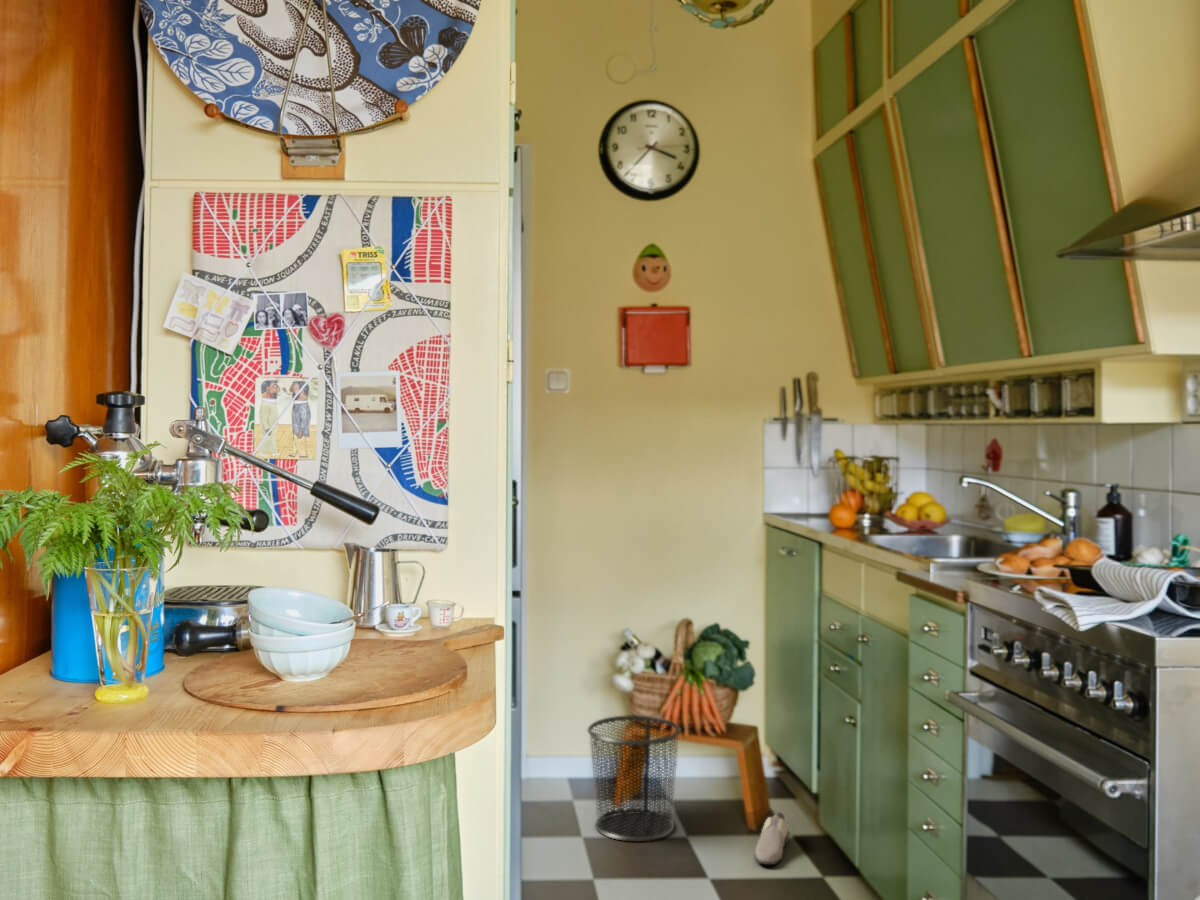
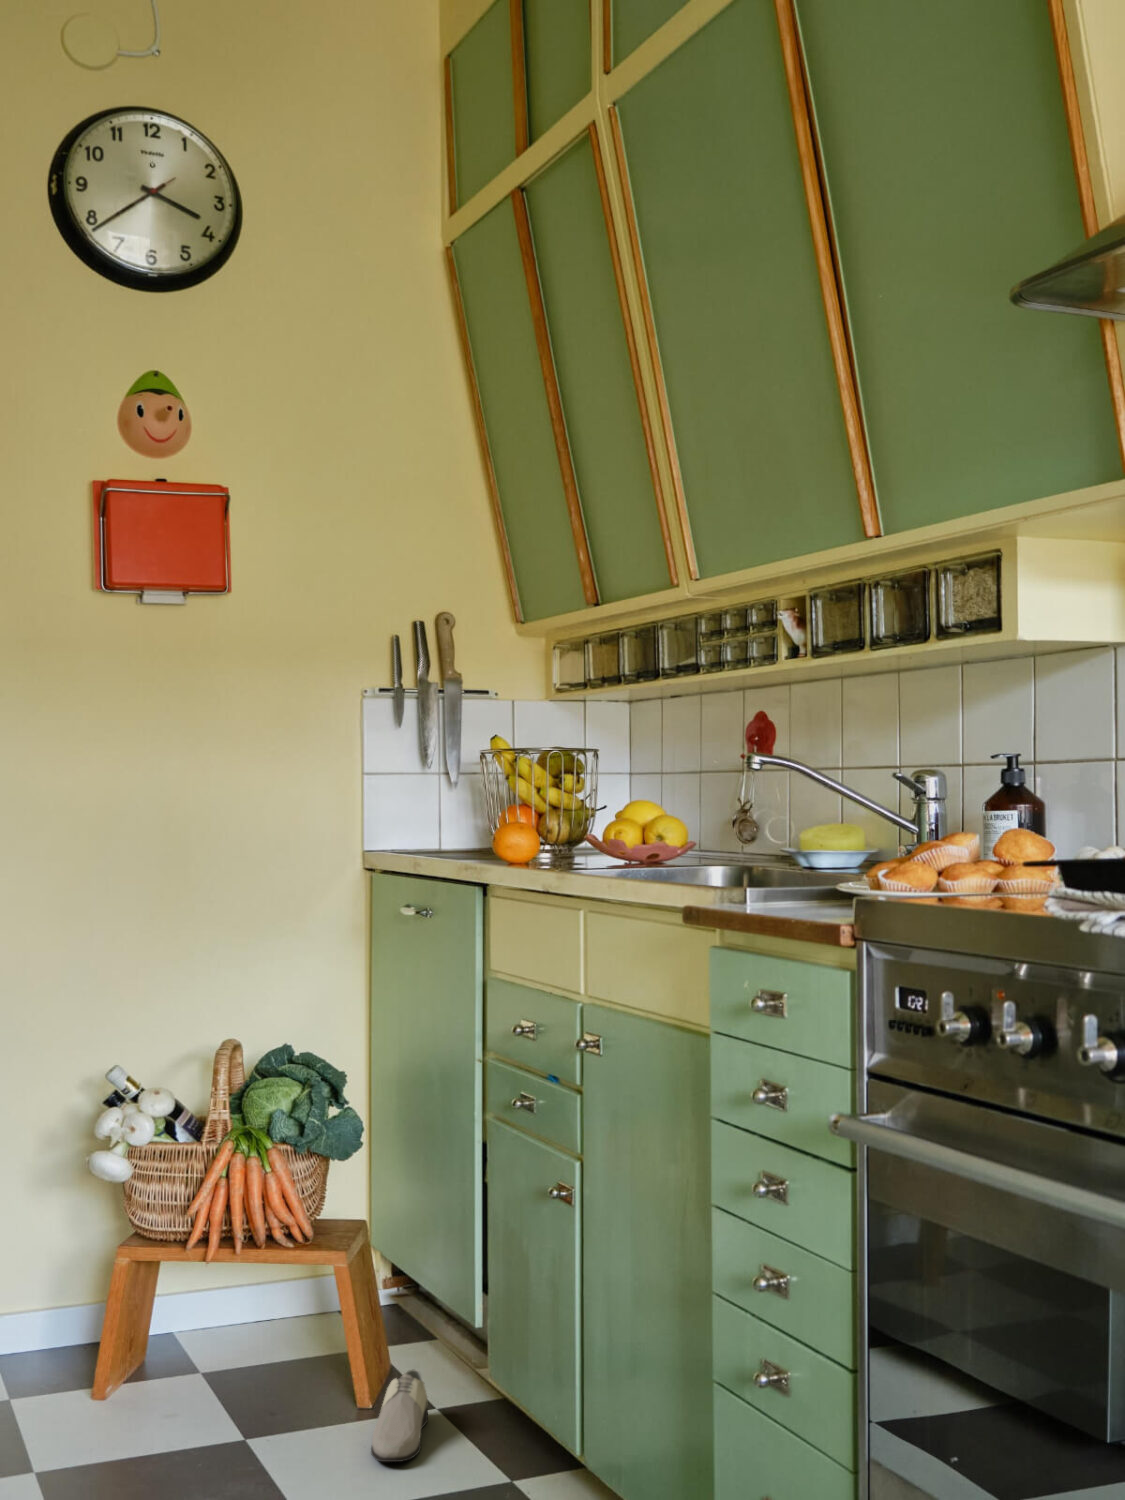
waste bin: present [588,715,681,841] -> none [51,1222,230,1454]

